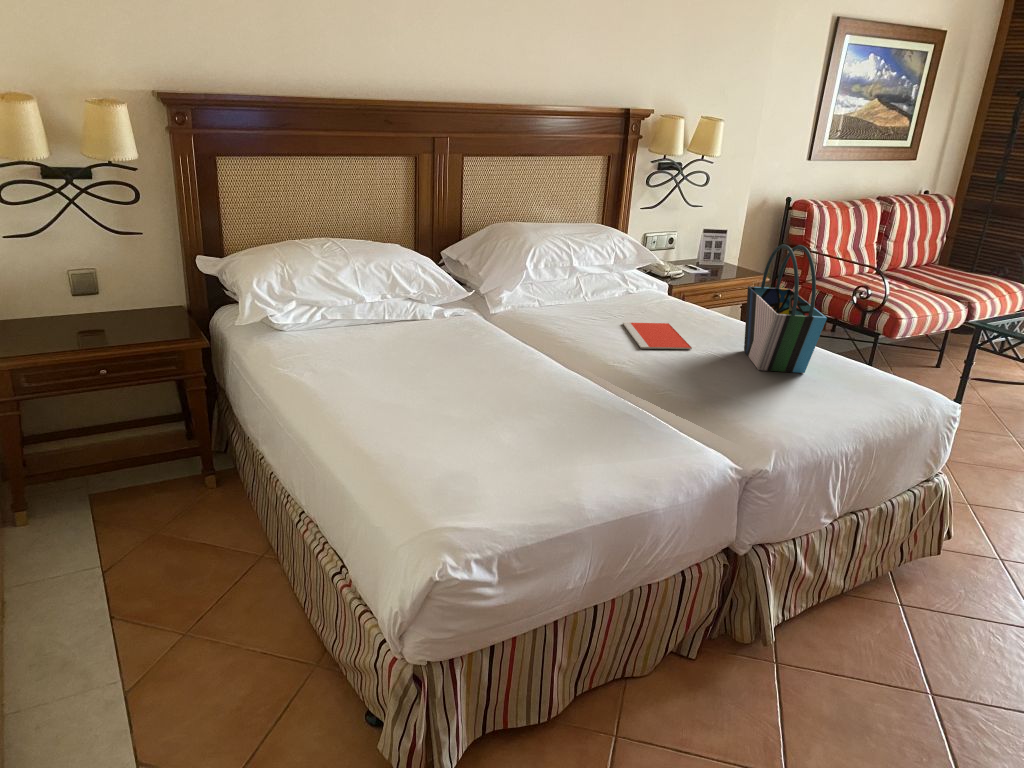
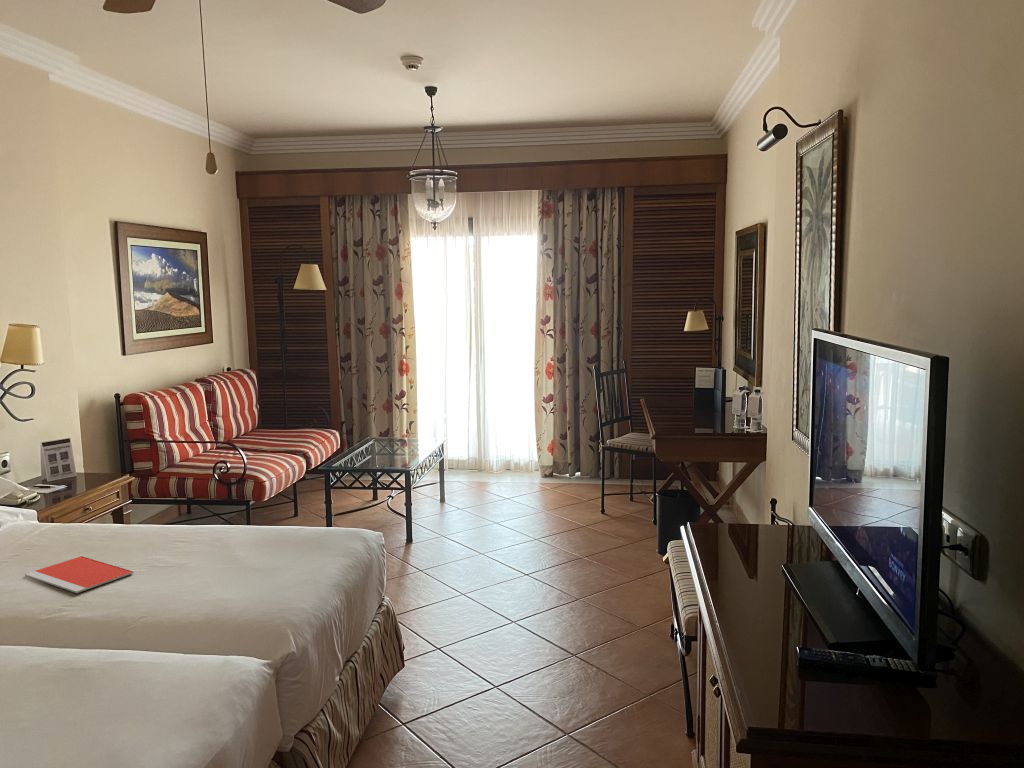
tote bag: present [744,244,827,373] -> none [169,441,268,568]

